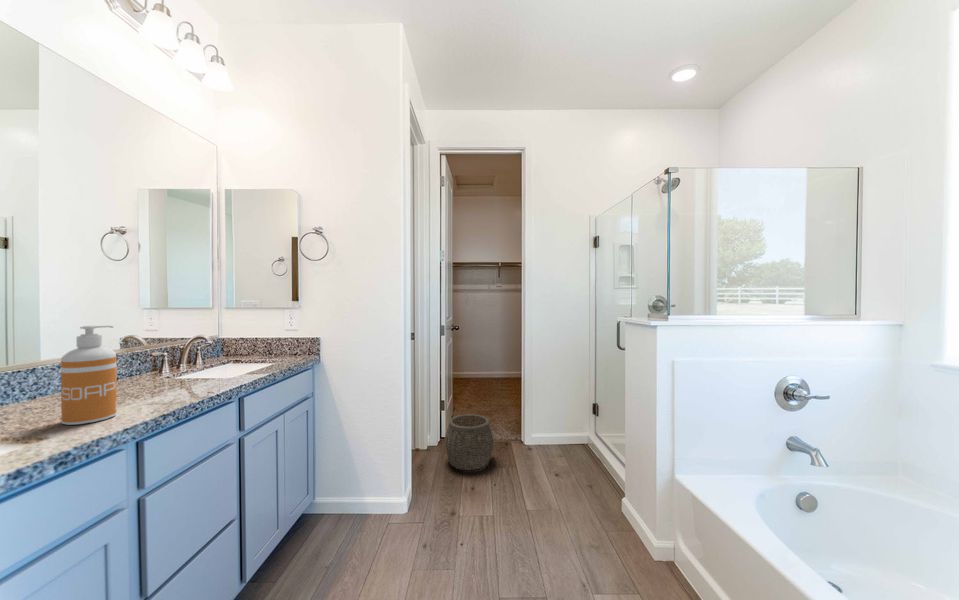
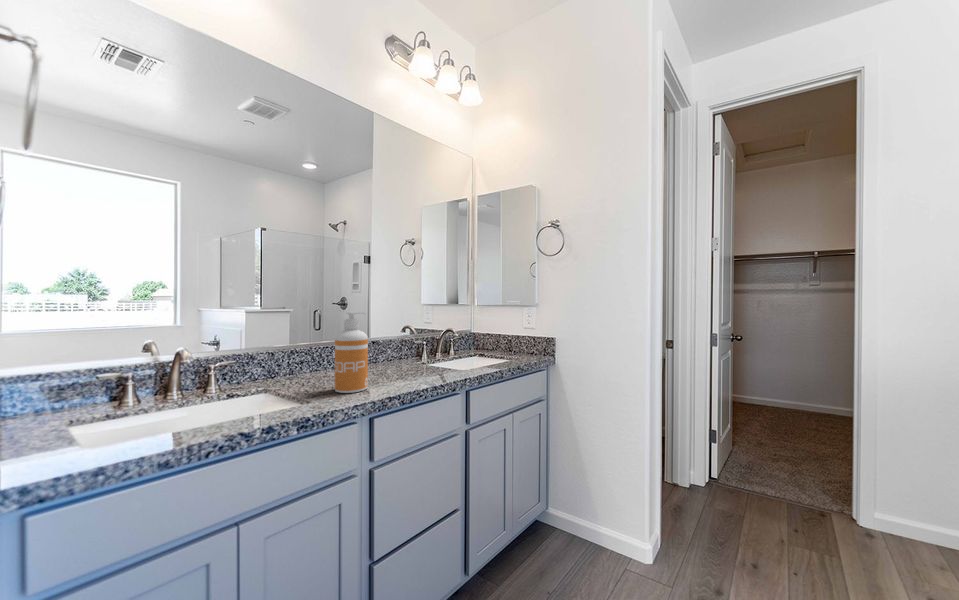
woven basket: present [445,414,494,470] -> none [717,463,811,559]

